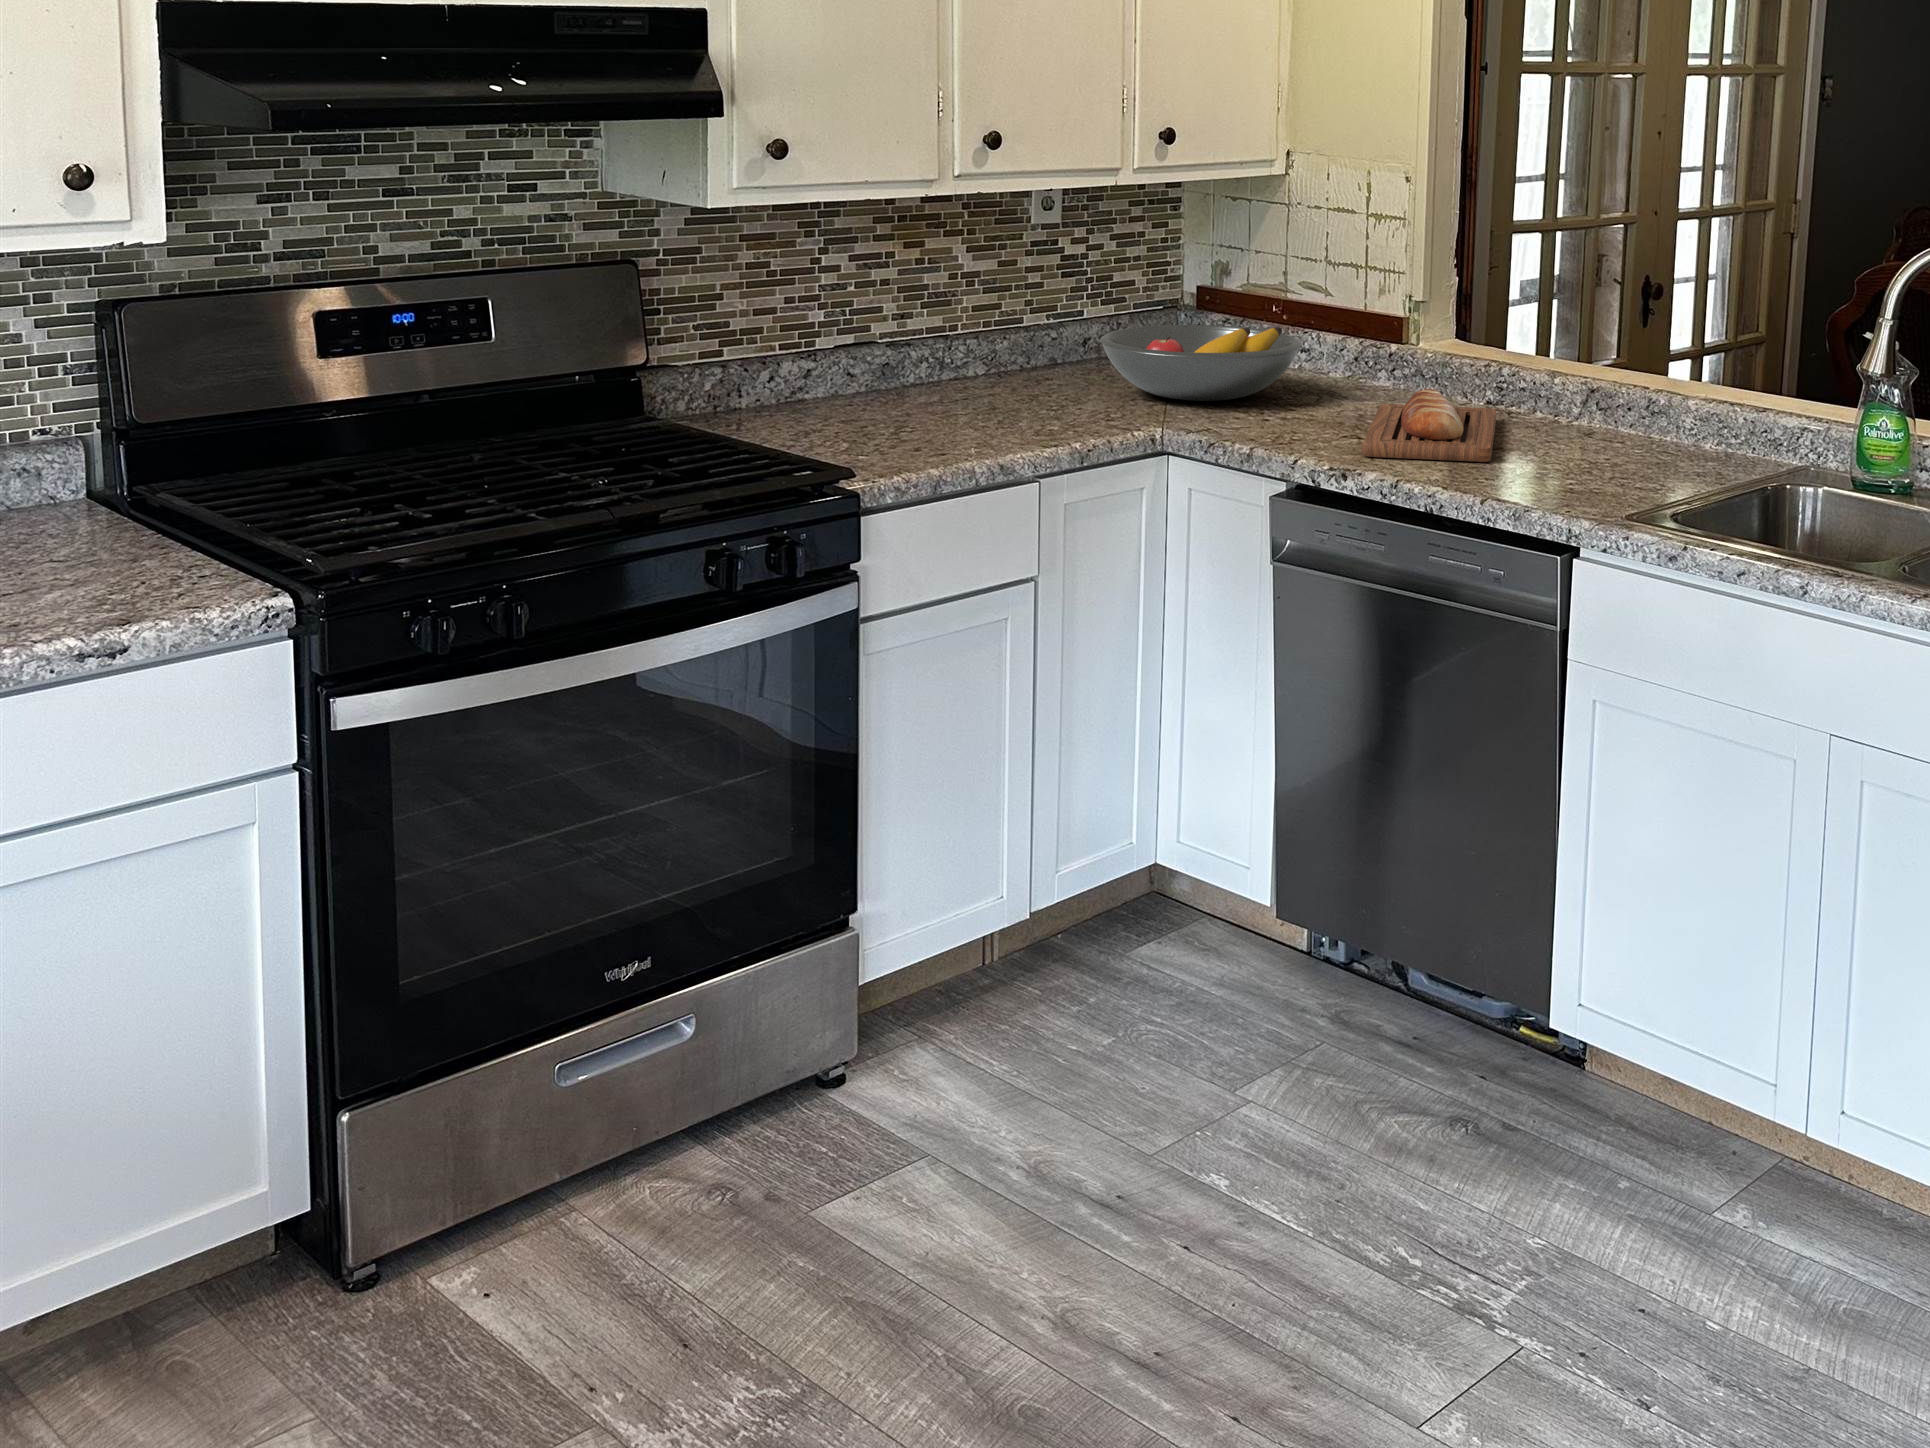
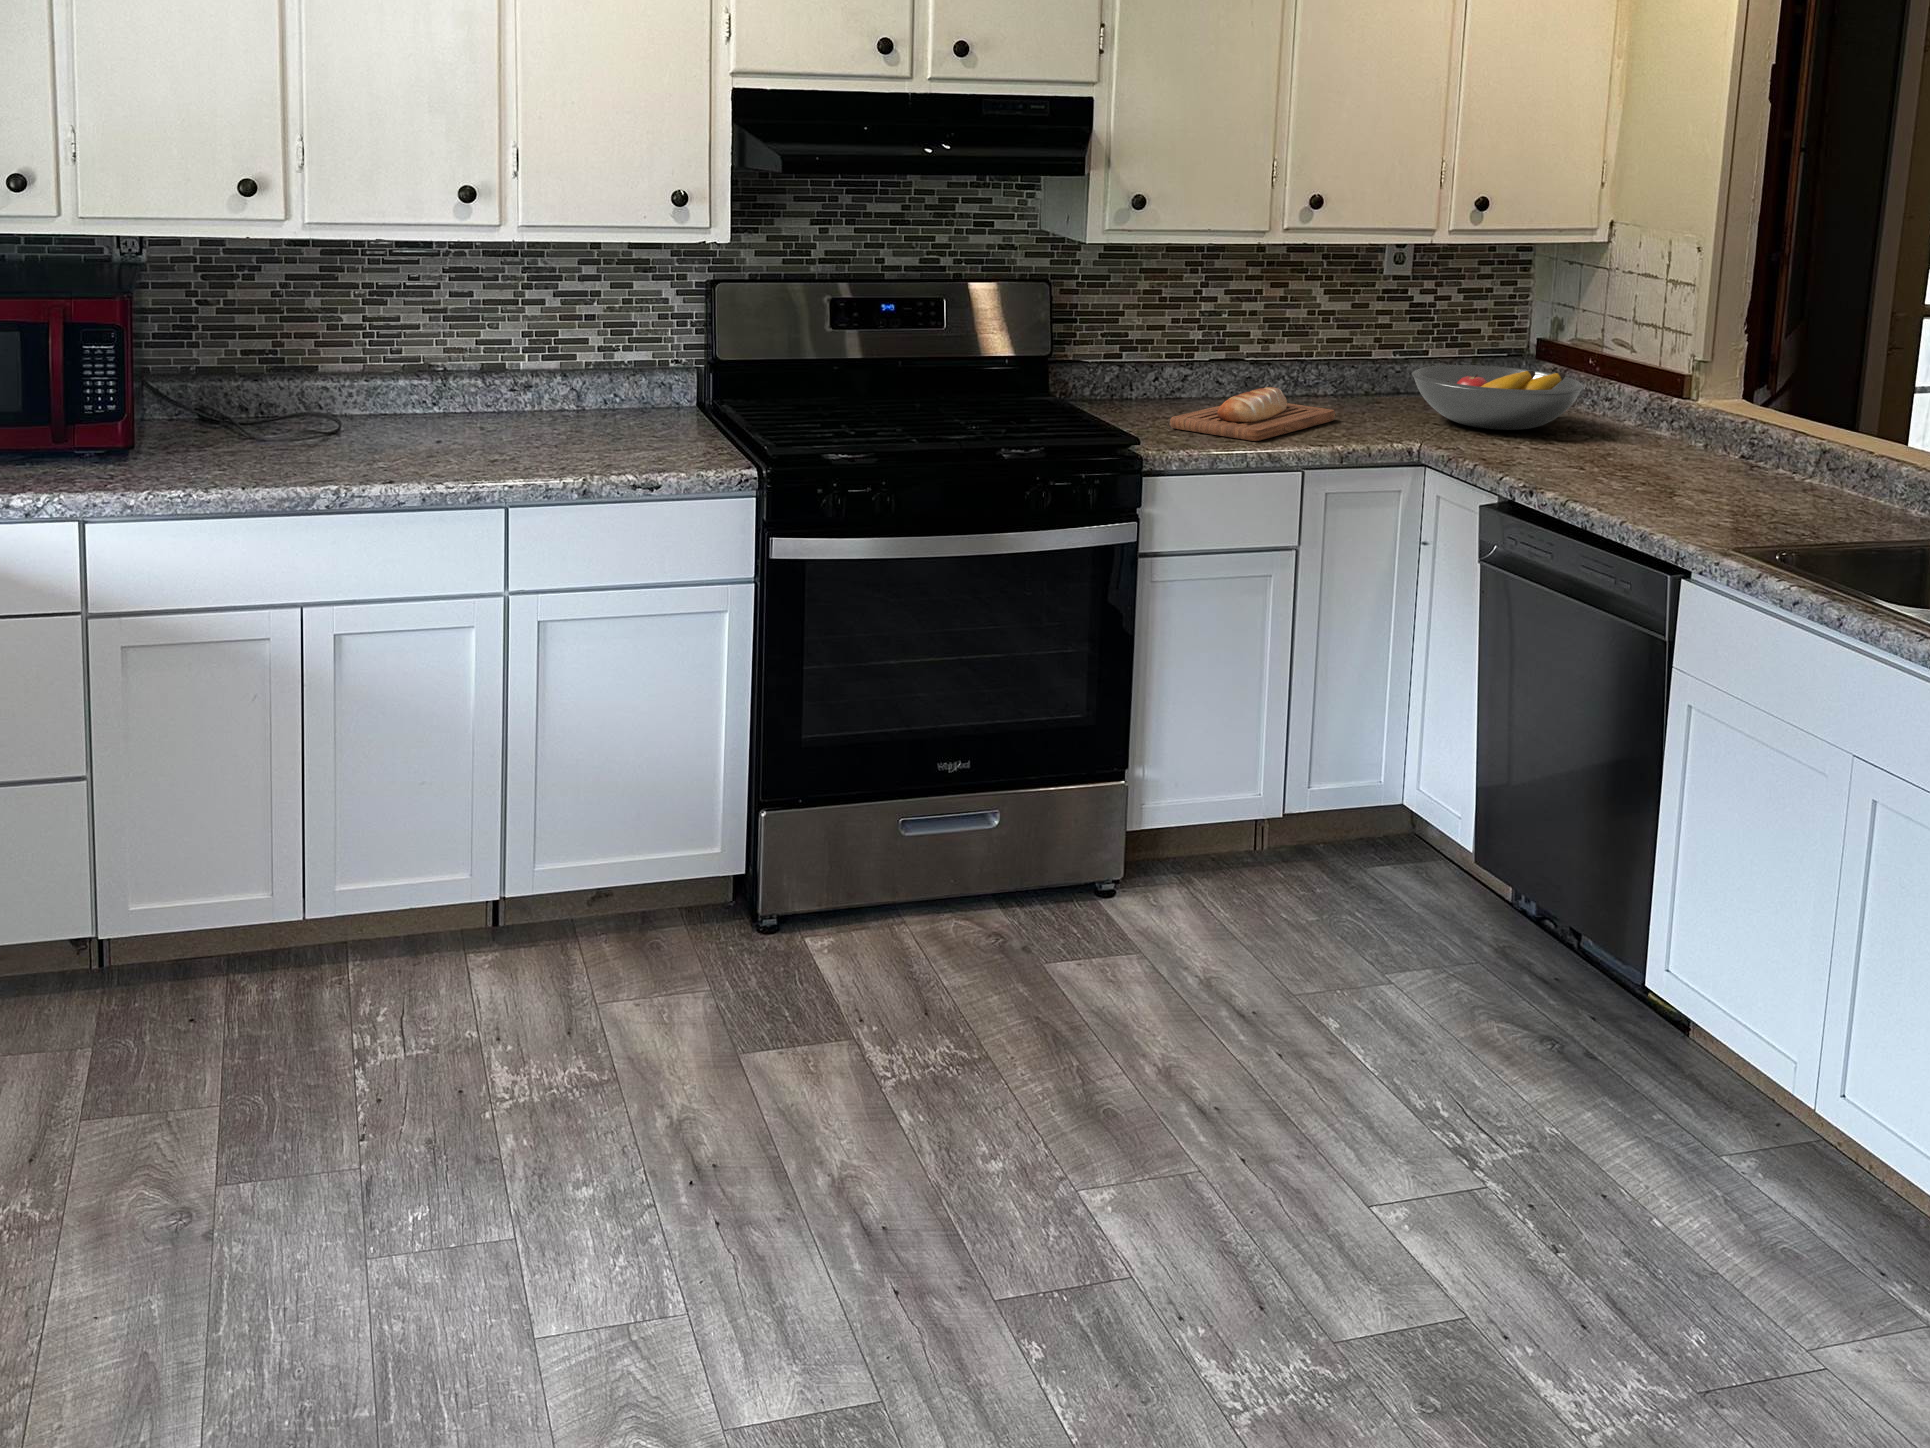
bread loaf: present [1362,389,1496,462] -> present [1170,387,1335,441]

